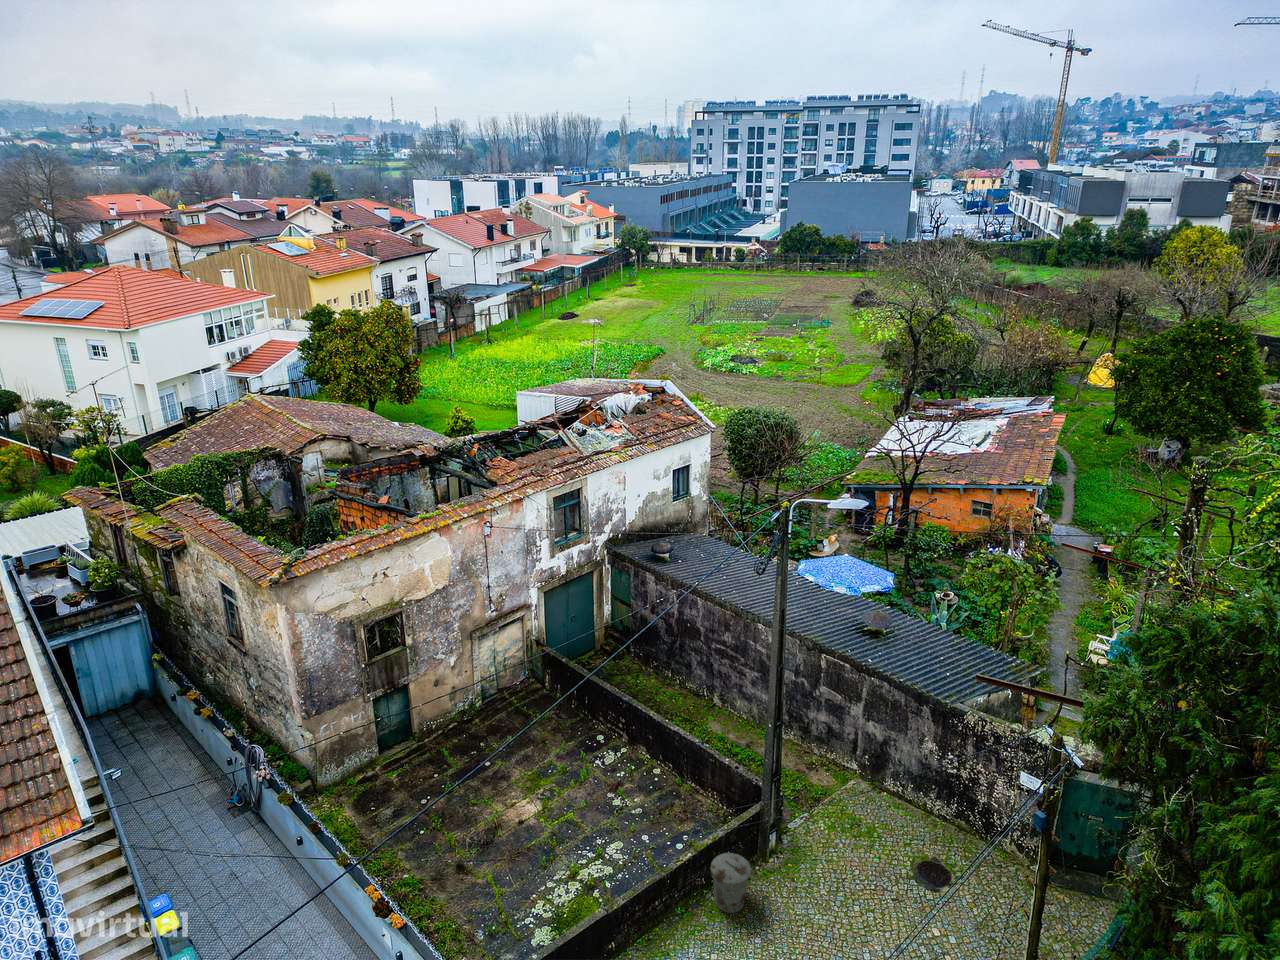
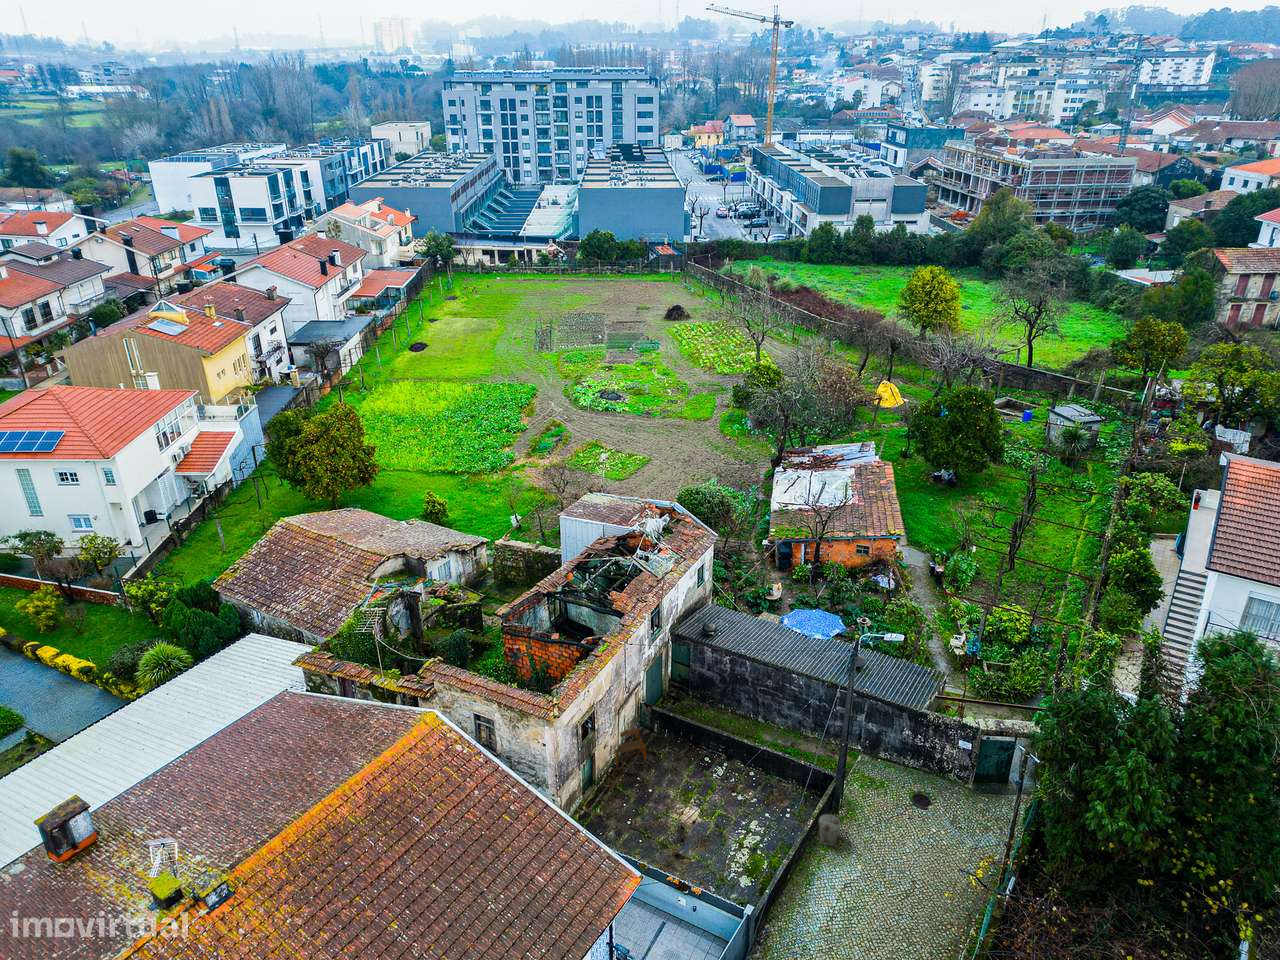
bench: none [458,670,510,726] -> present [614,728,646,766]

